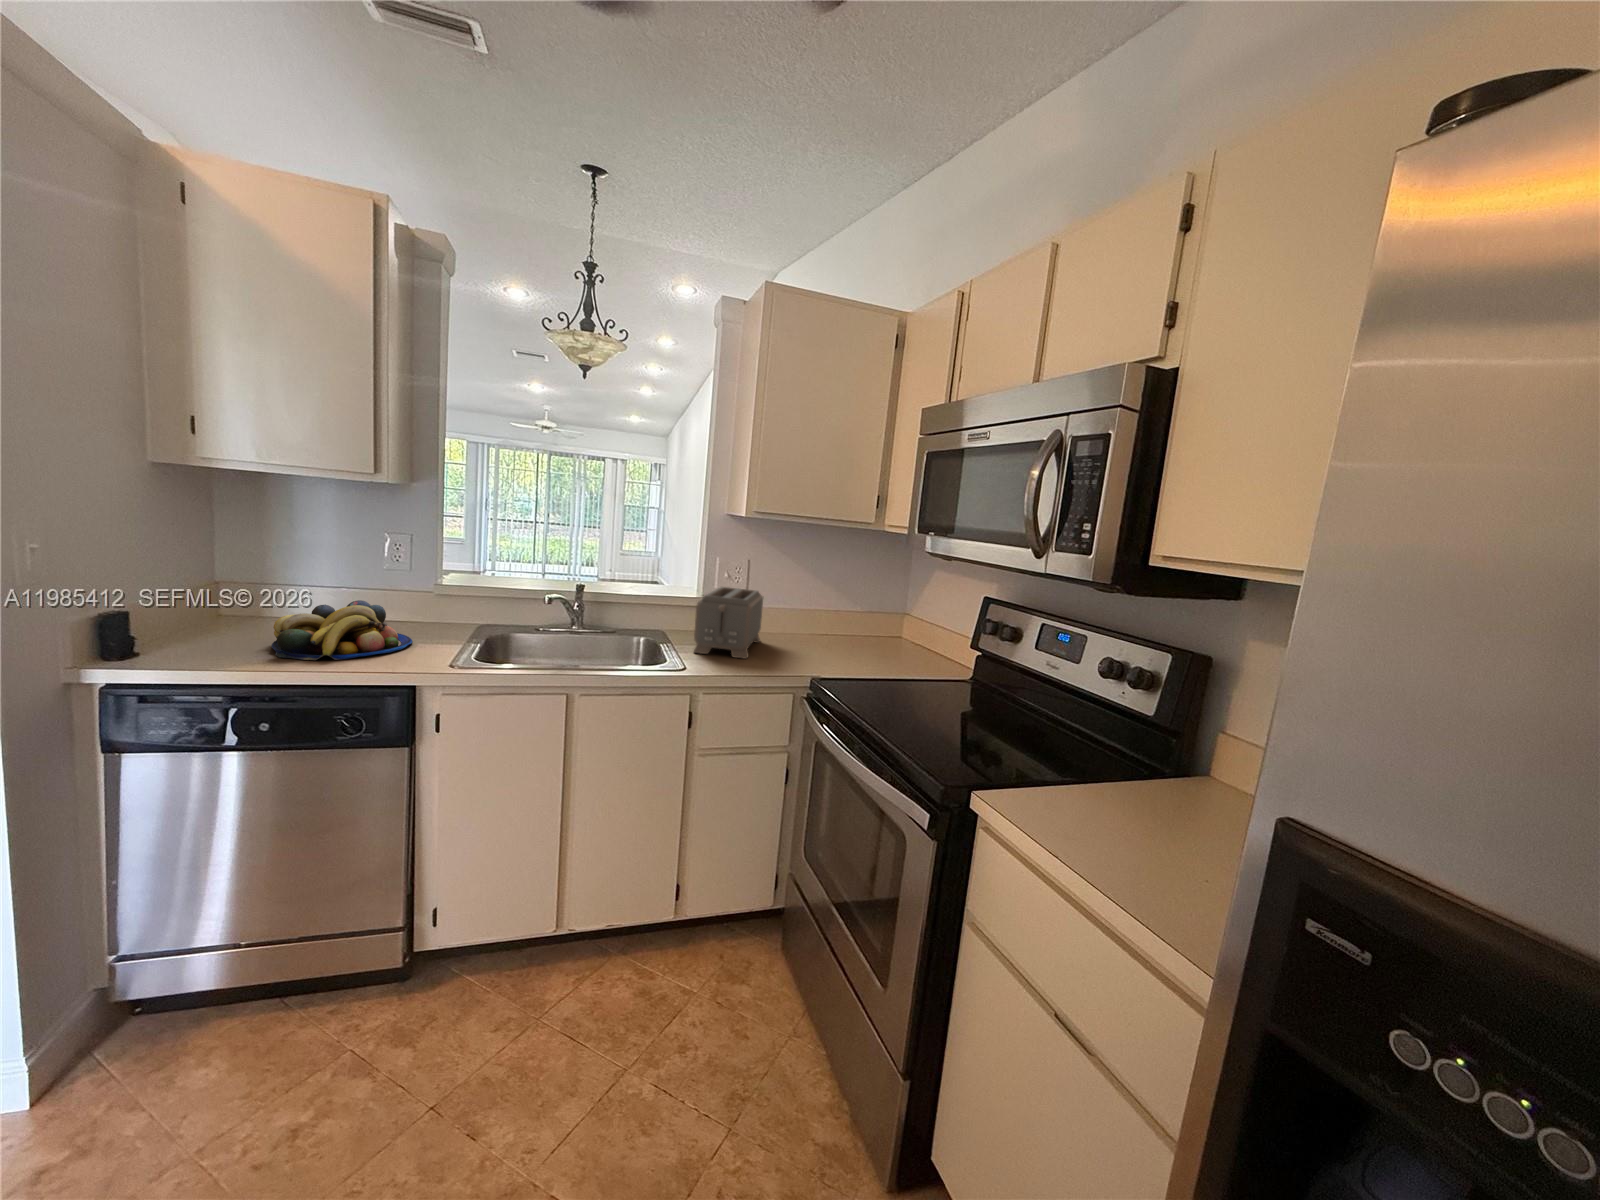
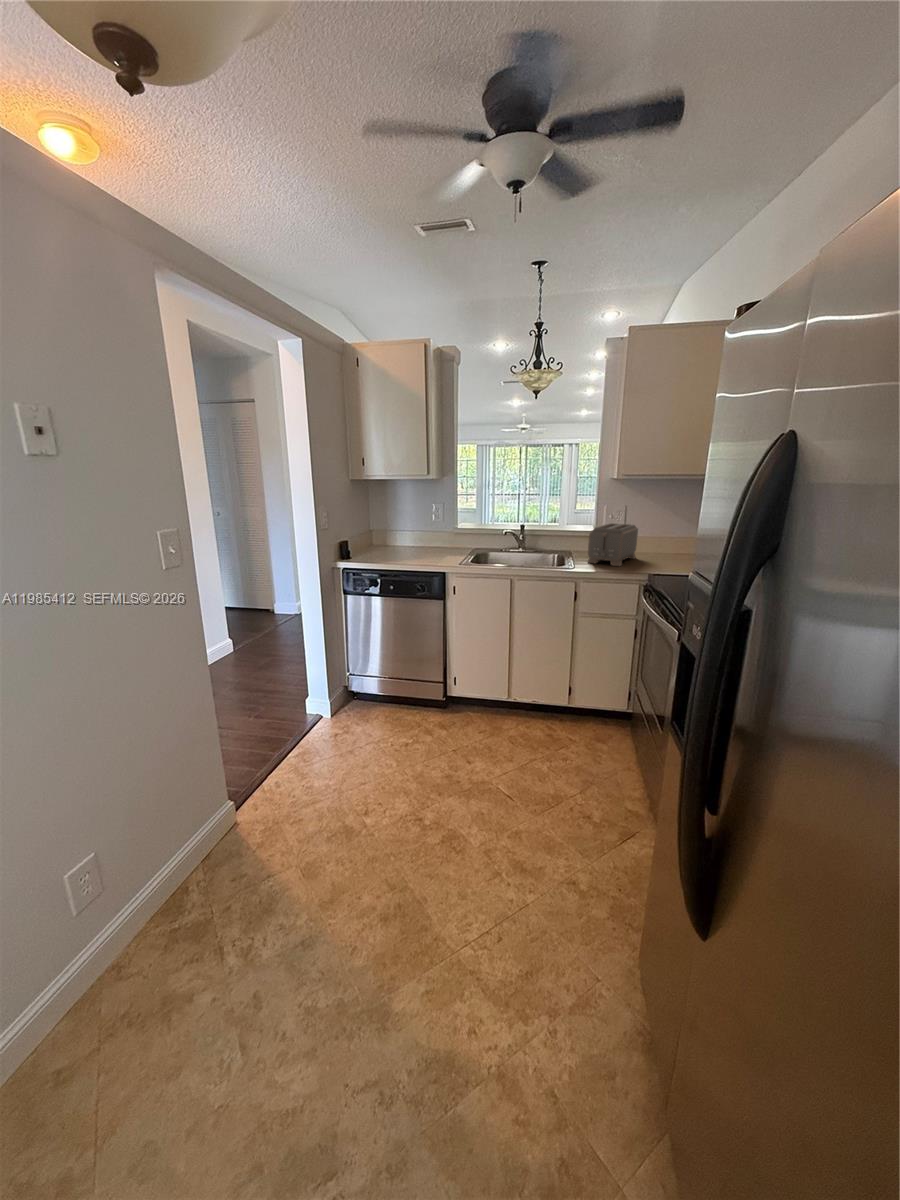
fruit bowl: present [271,600,413,660] -> none [392,535,445,561]

